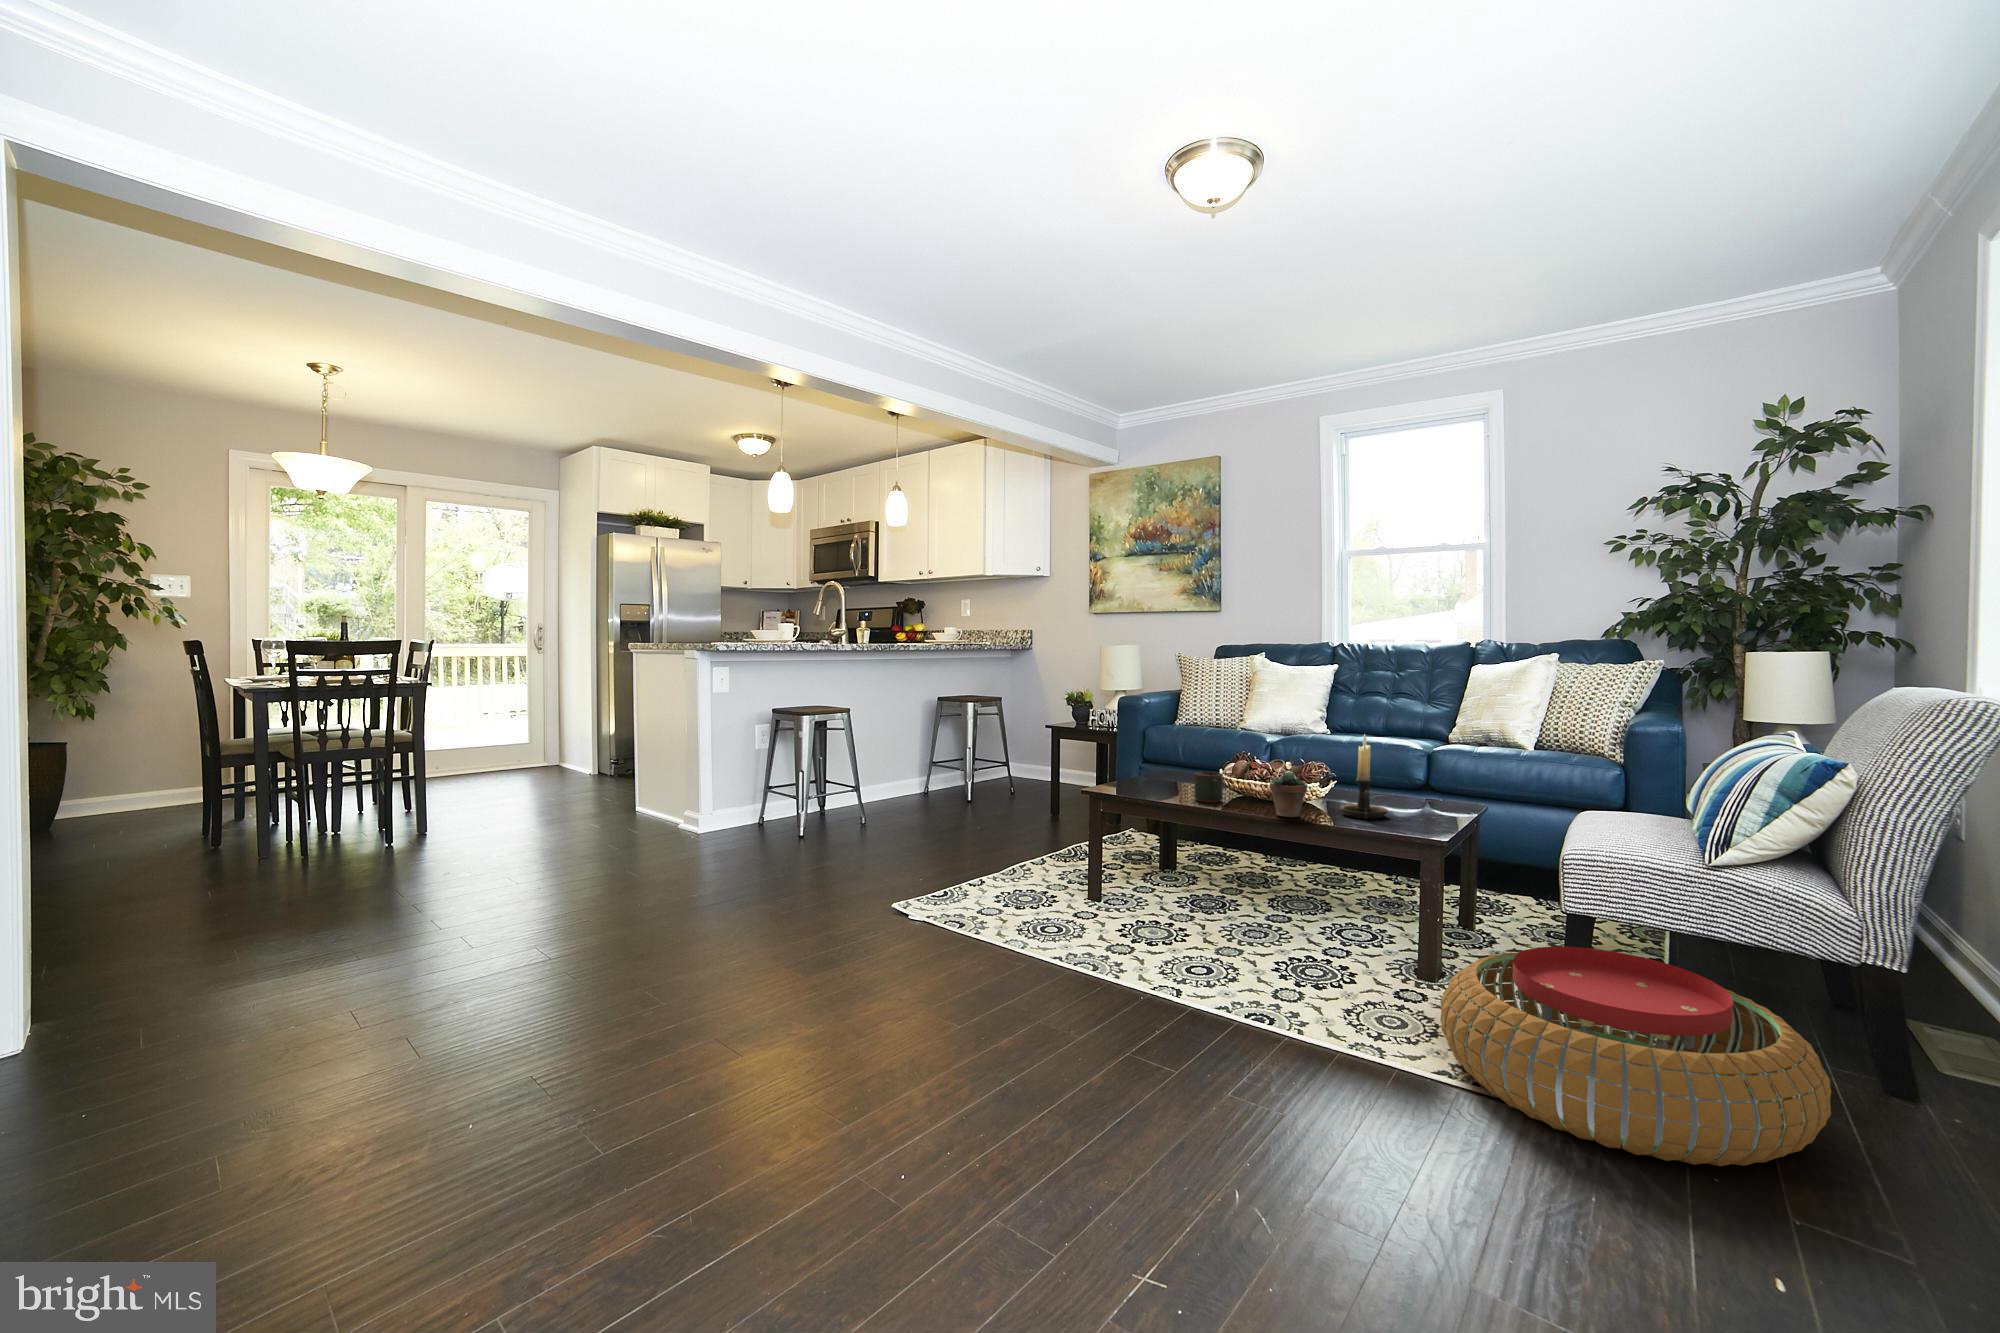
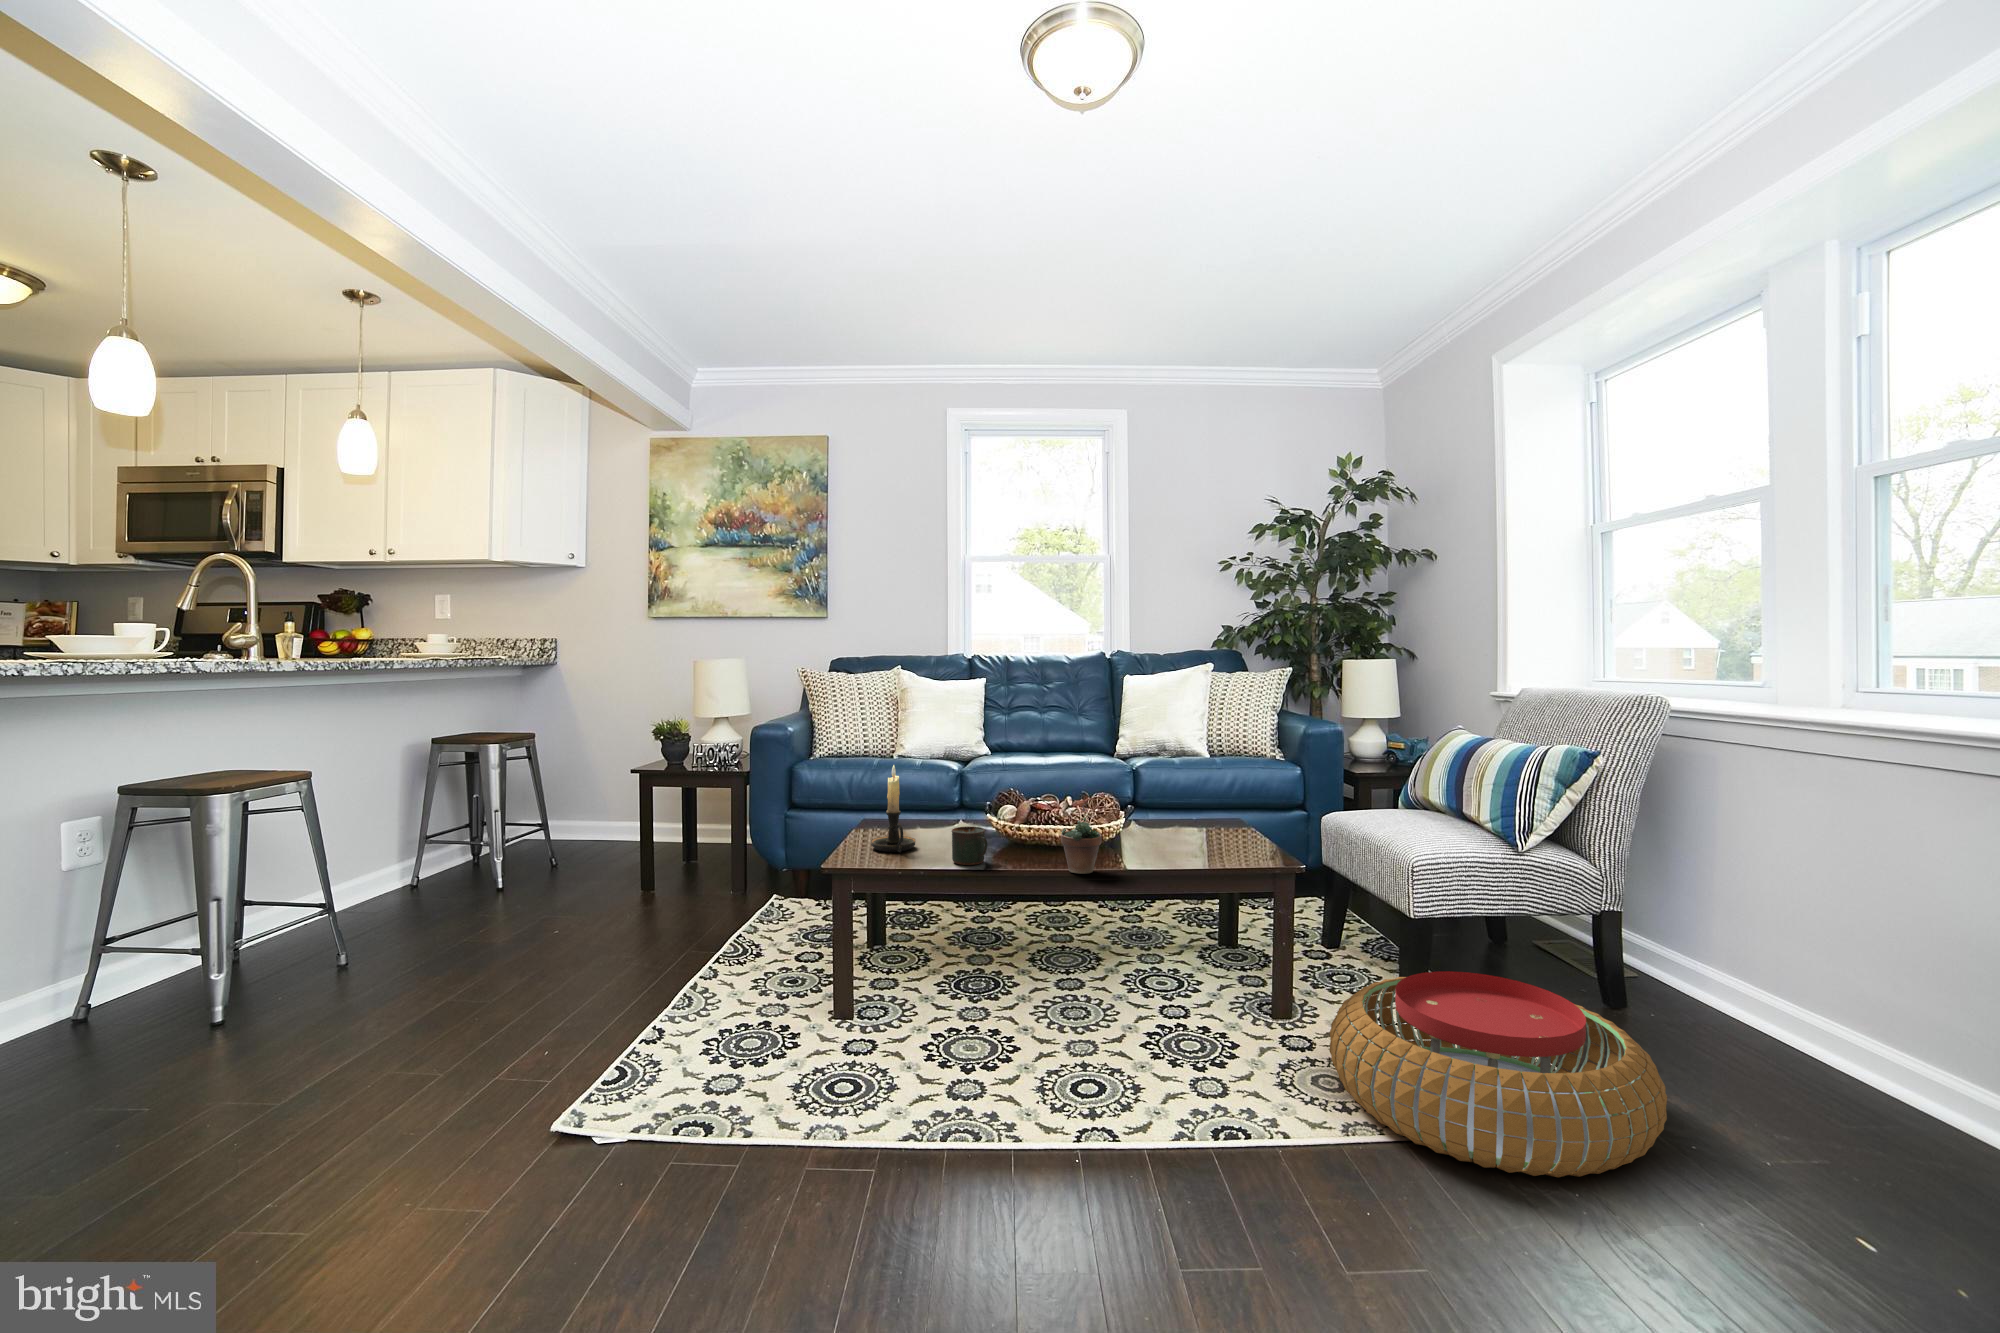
candle holder: present [1340,734,1387,819] -> present [871,765,915,853]

